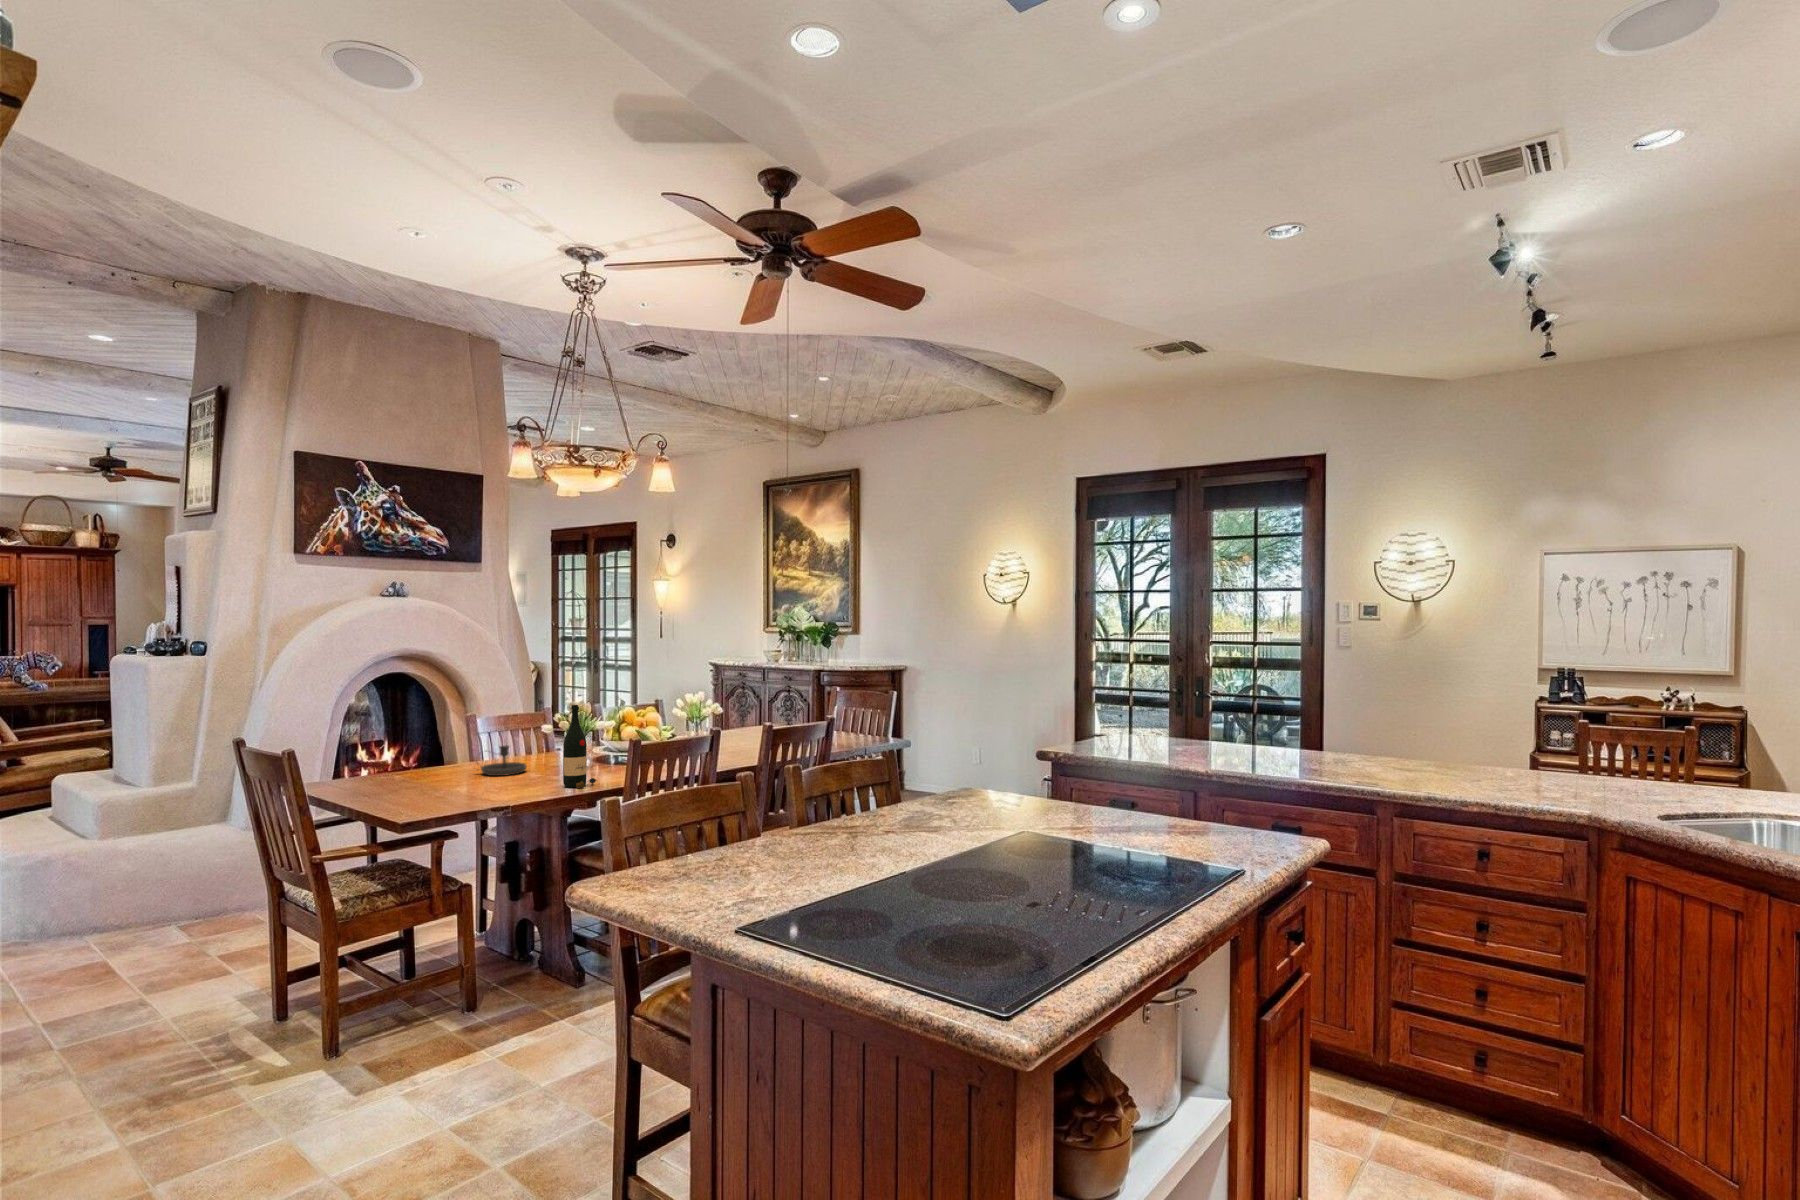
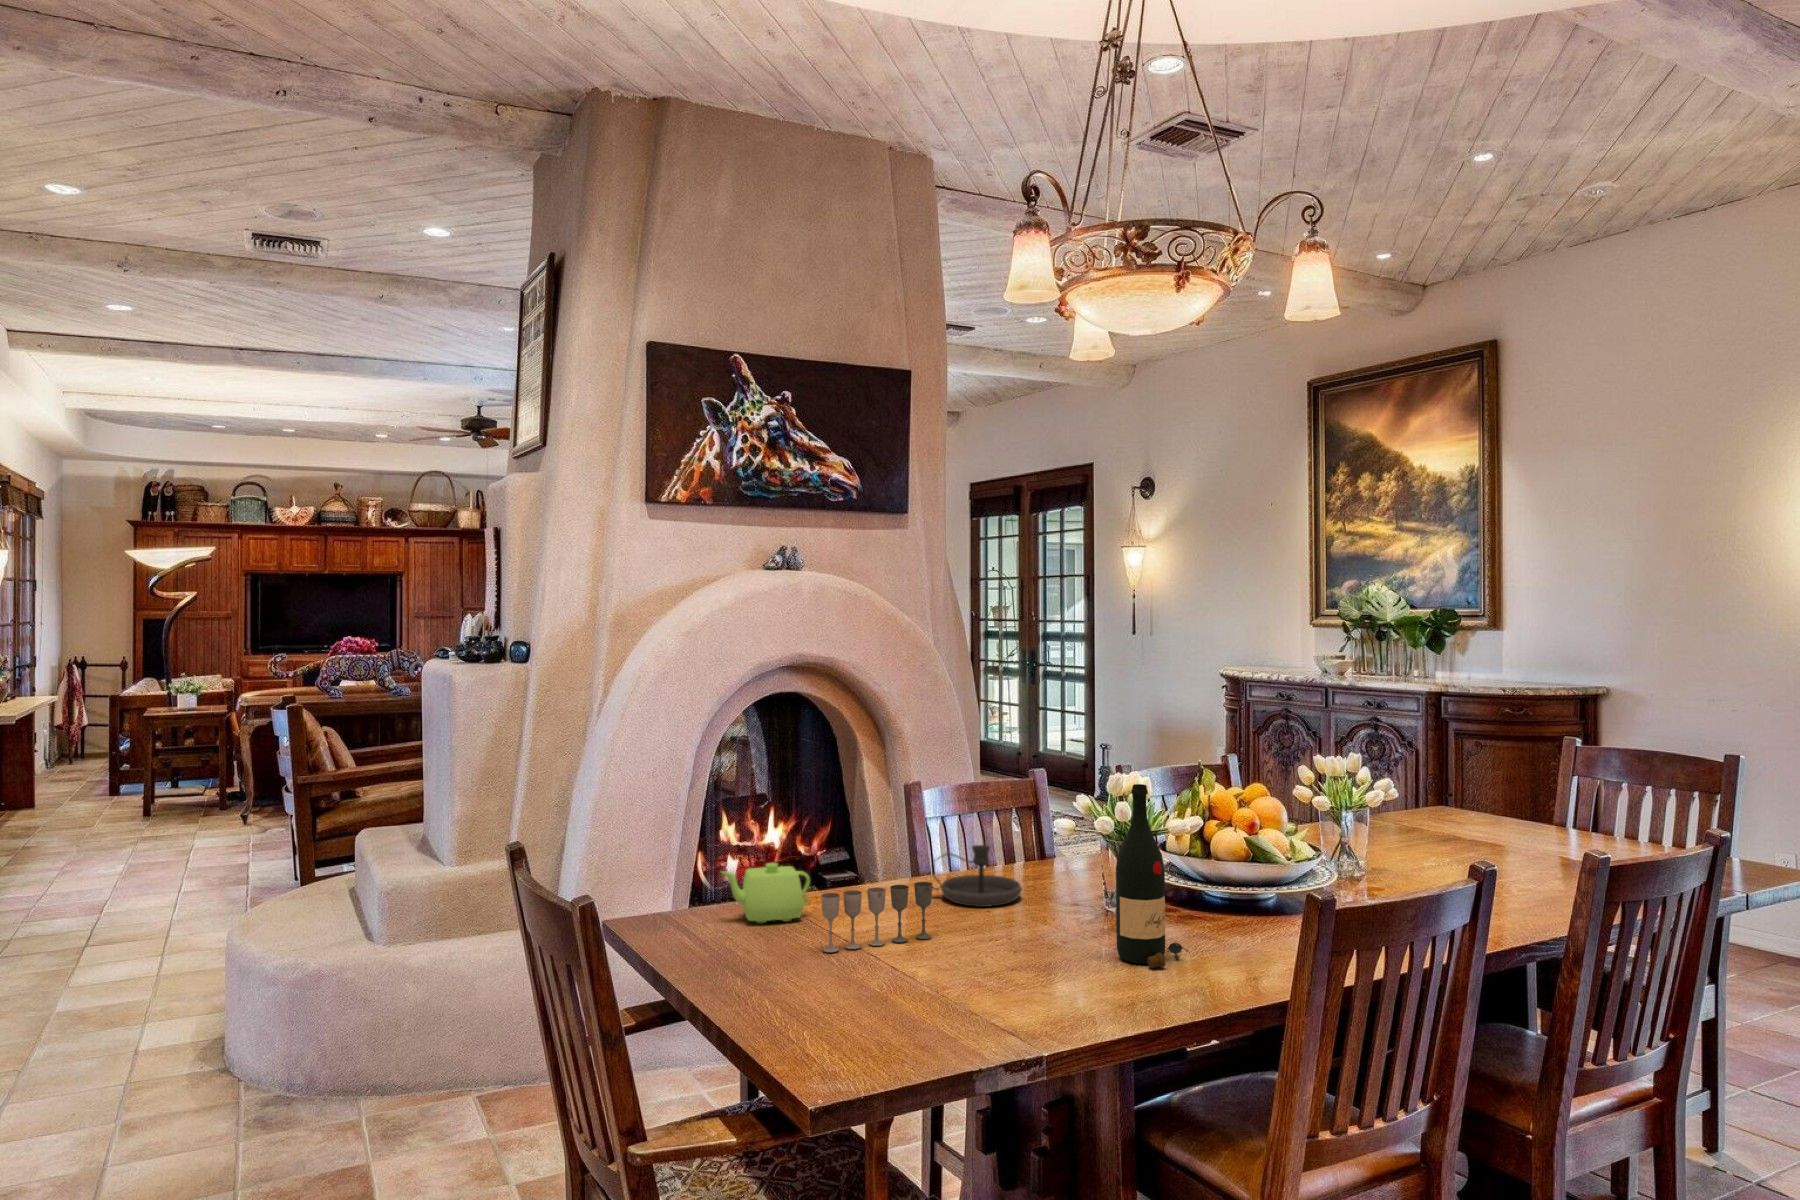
teapot: none [348,758,403,789] -> present [722,863,810,924]
wine glass: none [407,760,471,795] -> present [821,882,932,953]

